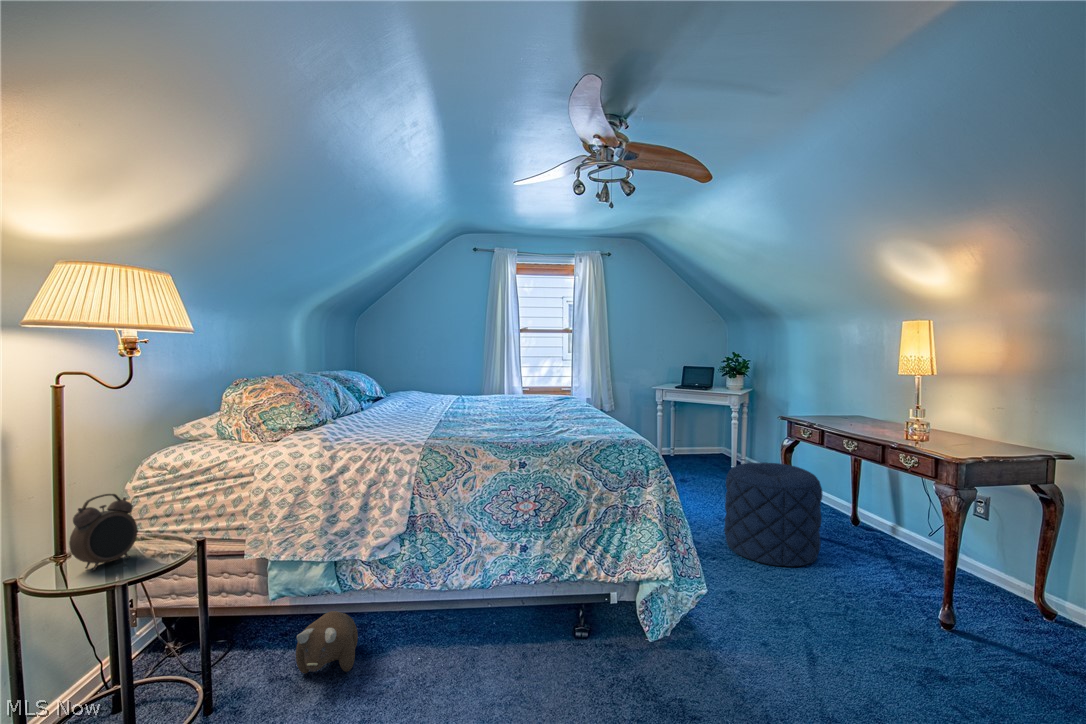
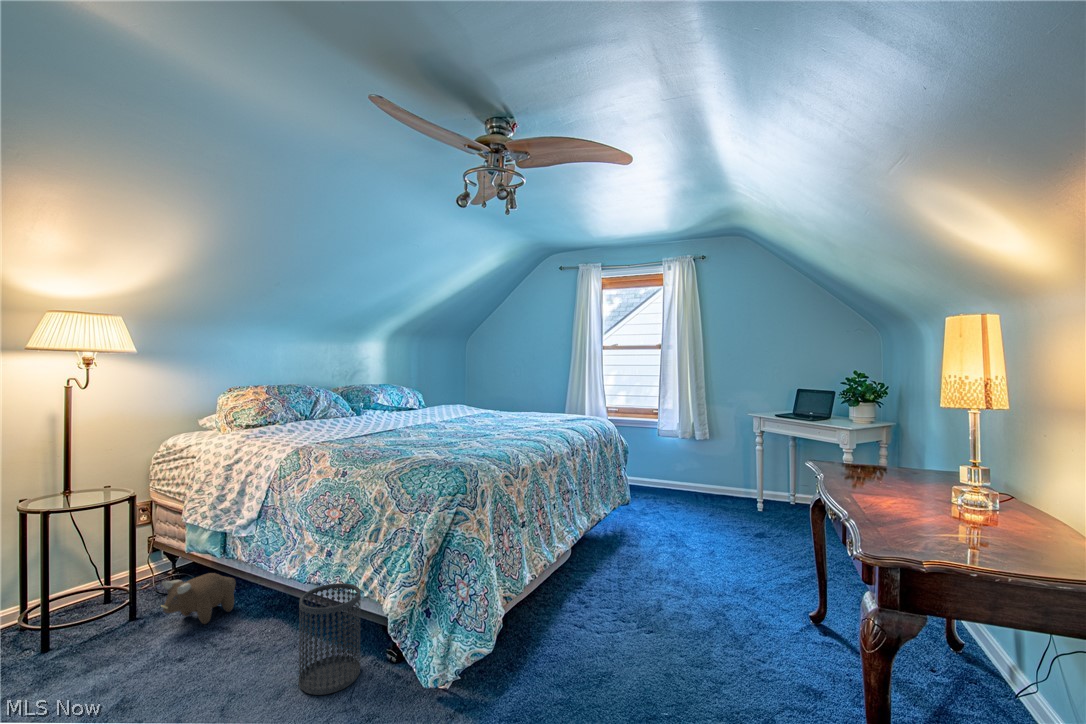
pouf: present [724,463,822,566] -> none [667,518,799,677]
alarm clock: present [69,494,138,571] -> none [37,454,83,502]
wastebasket: none [542,570,598,681] -> present [299,583,361,695]

